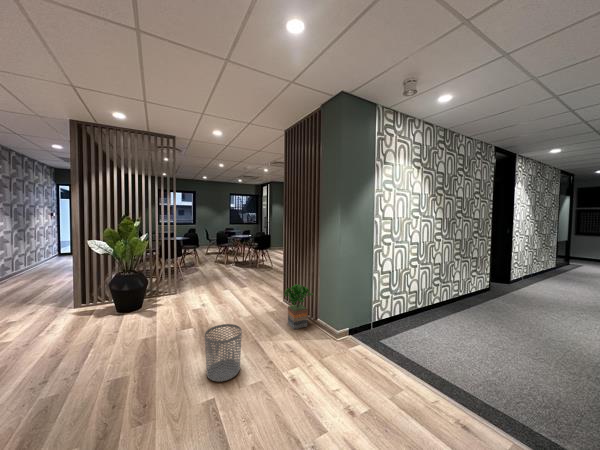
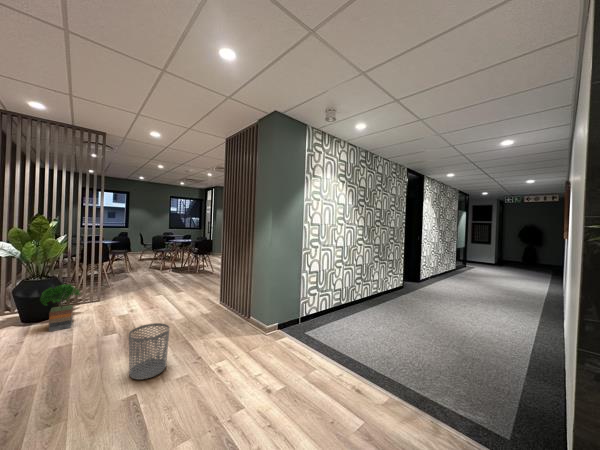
potted tree: present [285,284,313,329] -> present [41,284,80,331]

